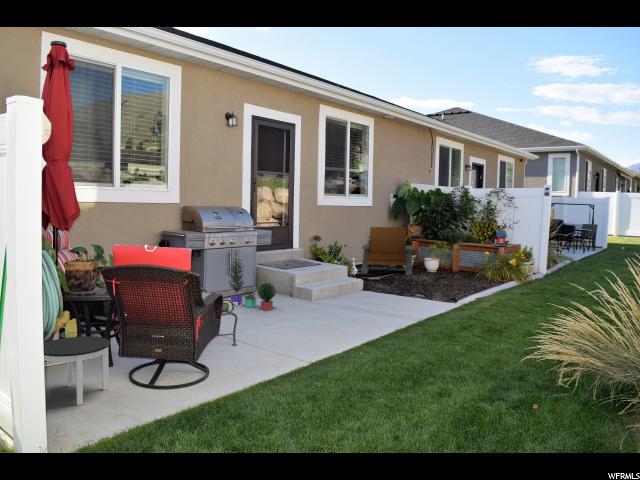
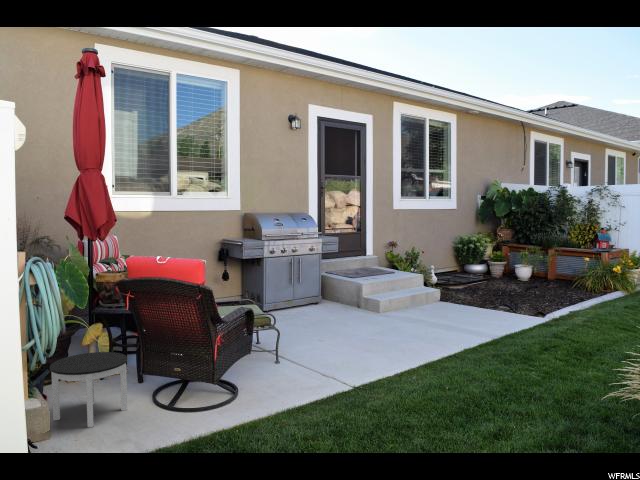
lounge chair: present [361,227,413,275] -> none [442,231,500,284]
potted plant: present [230,259,276,311] -> none [288,266,337,323]

